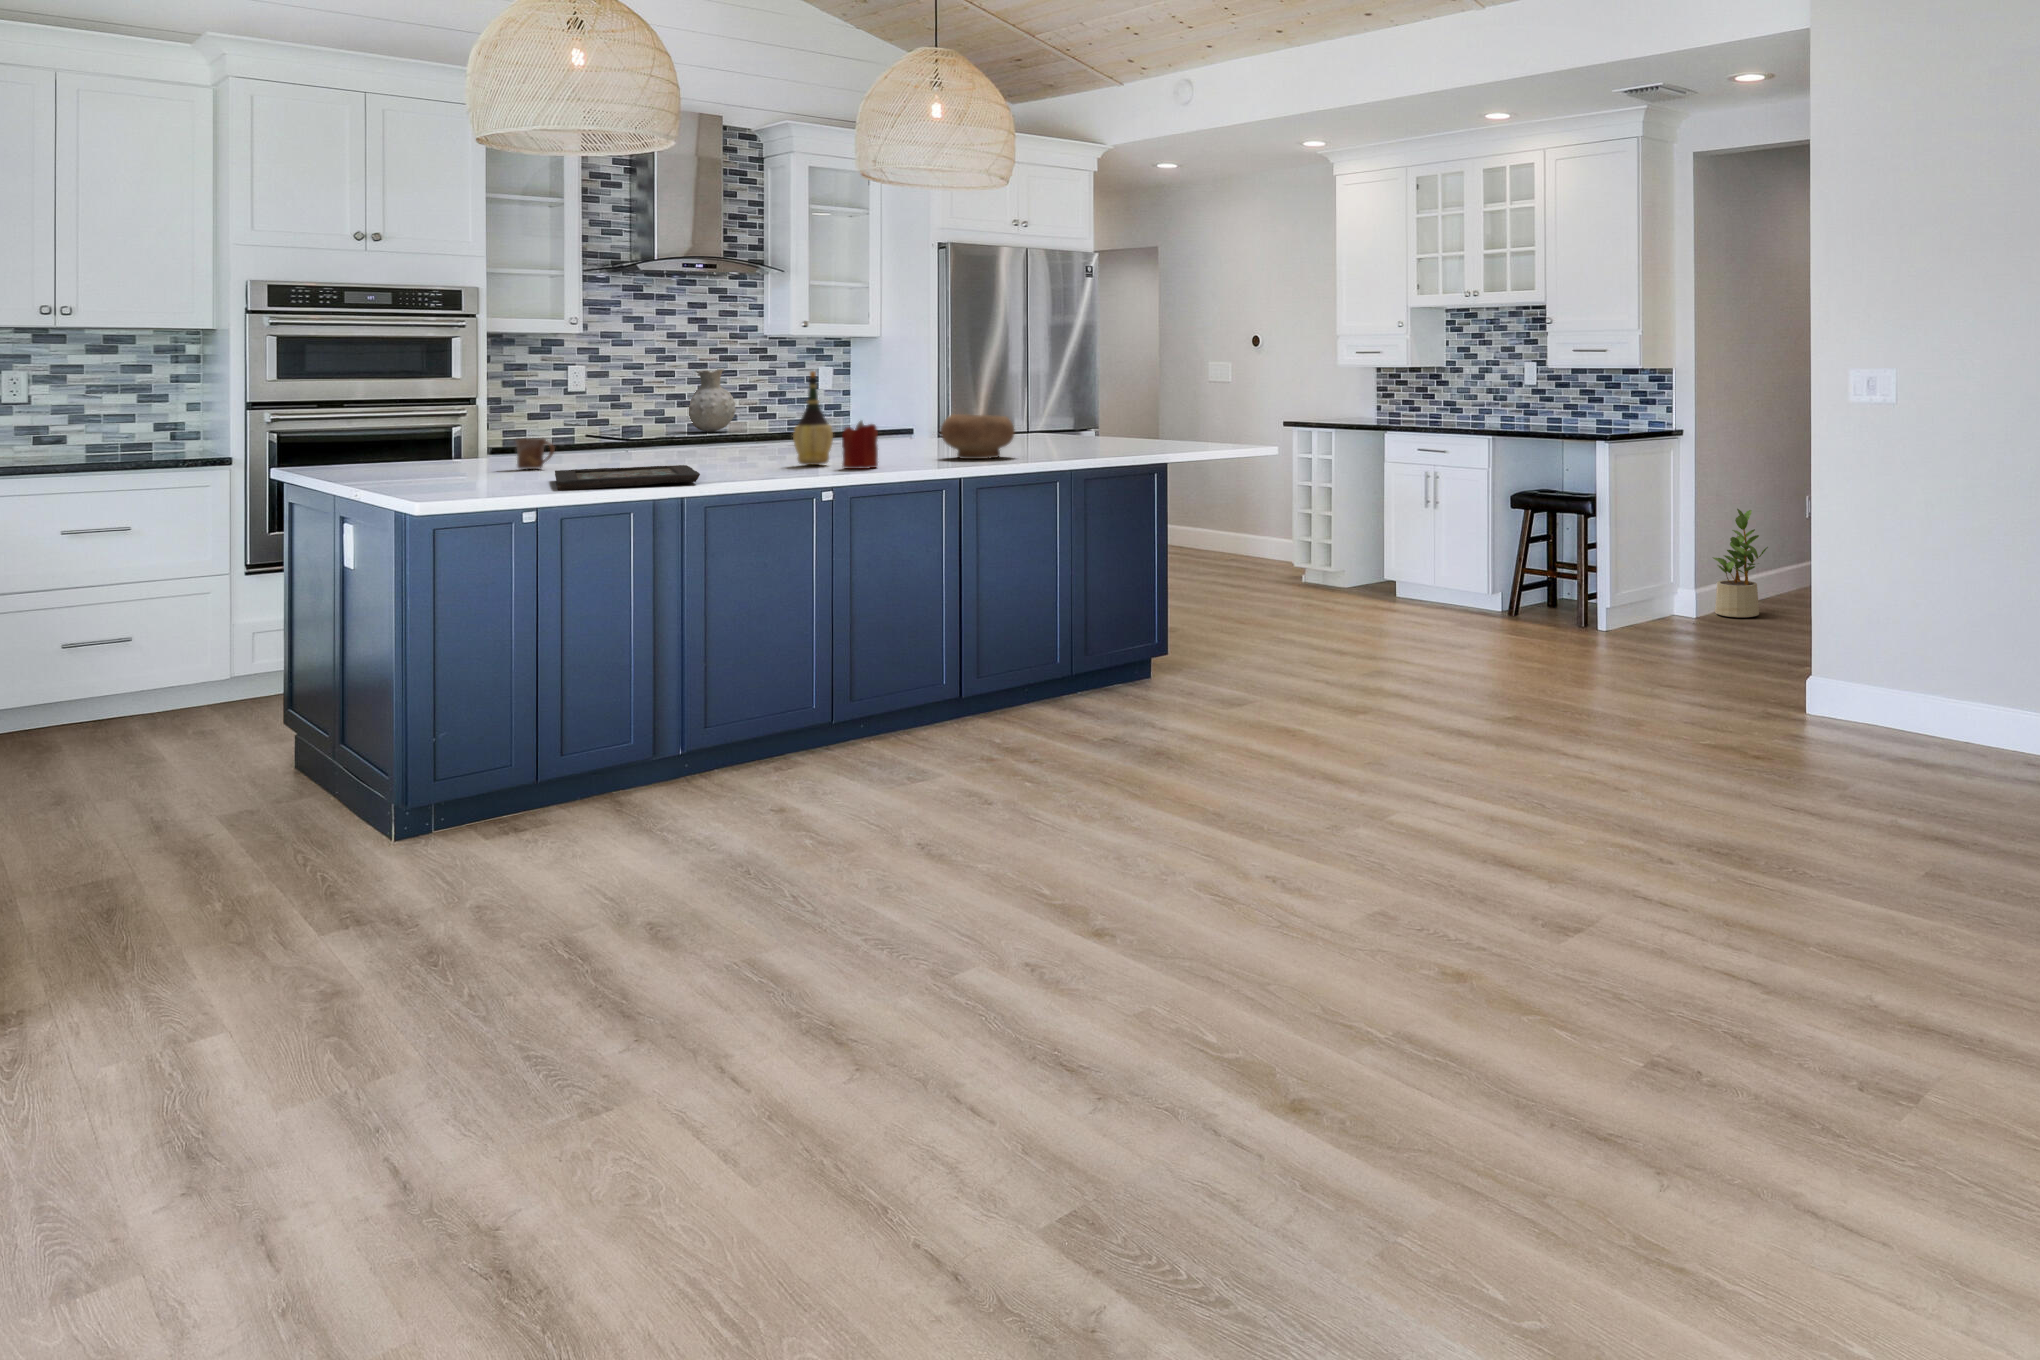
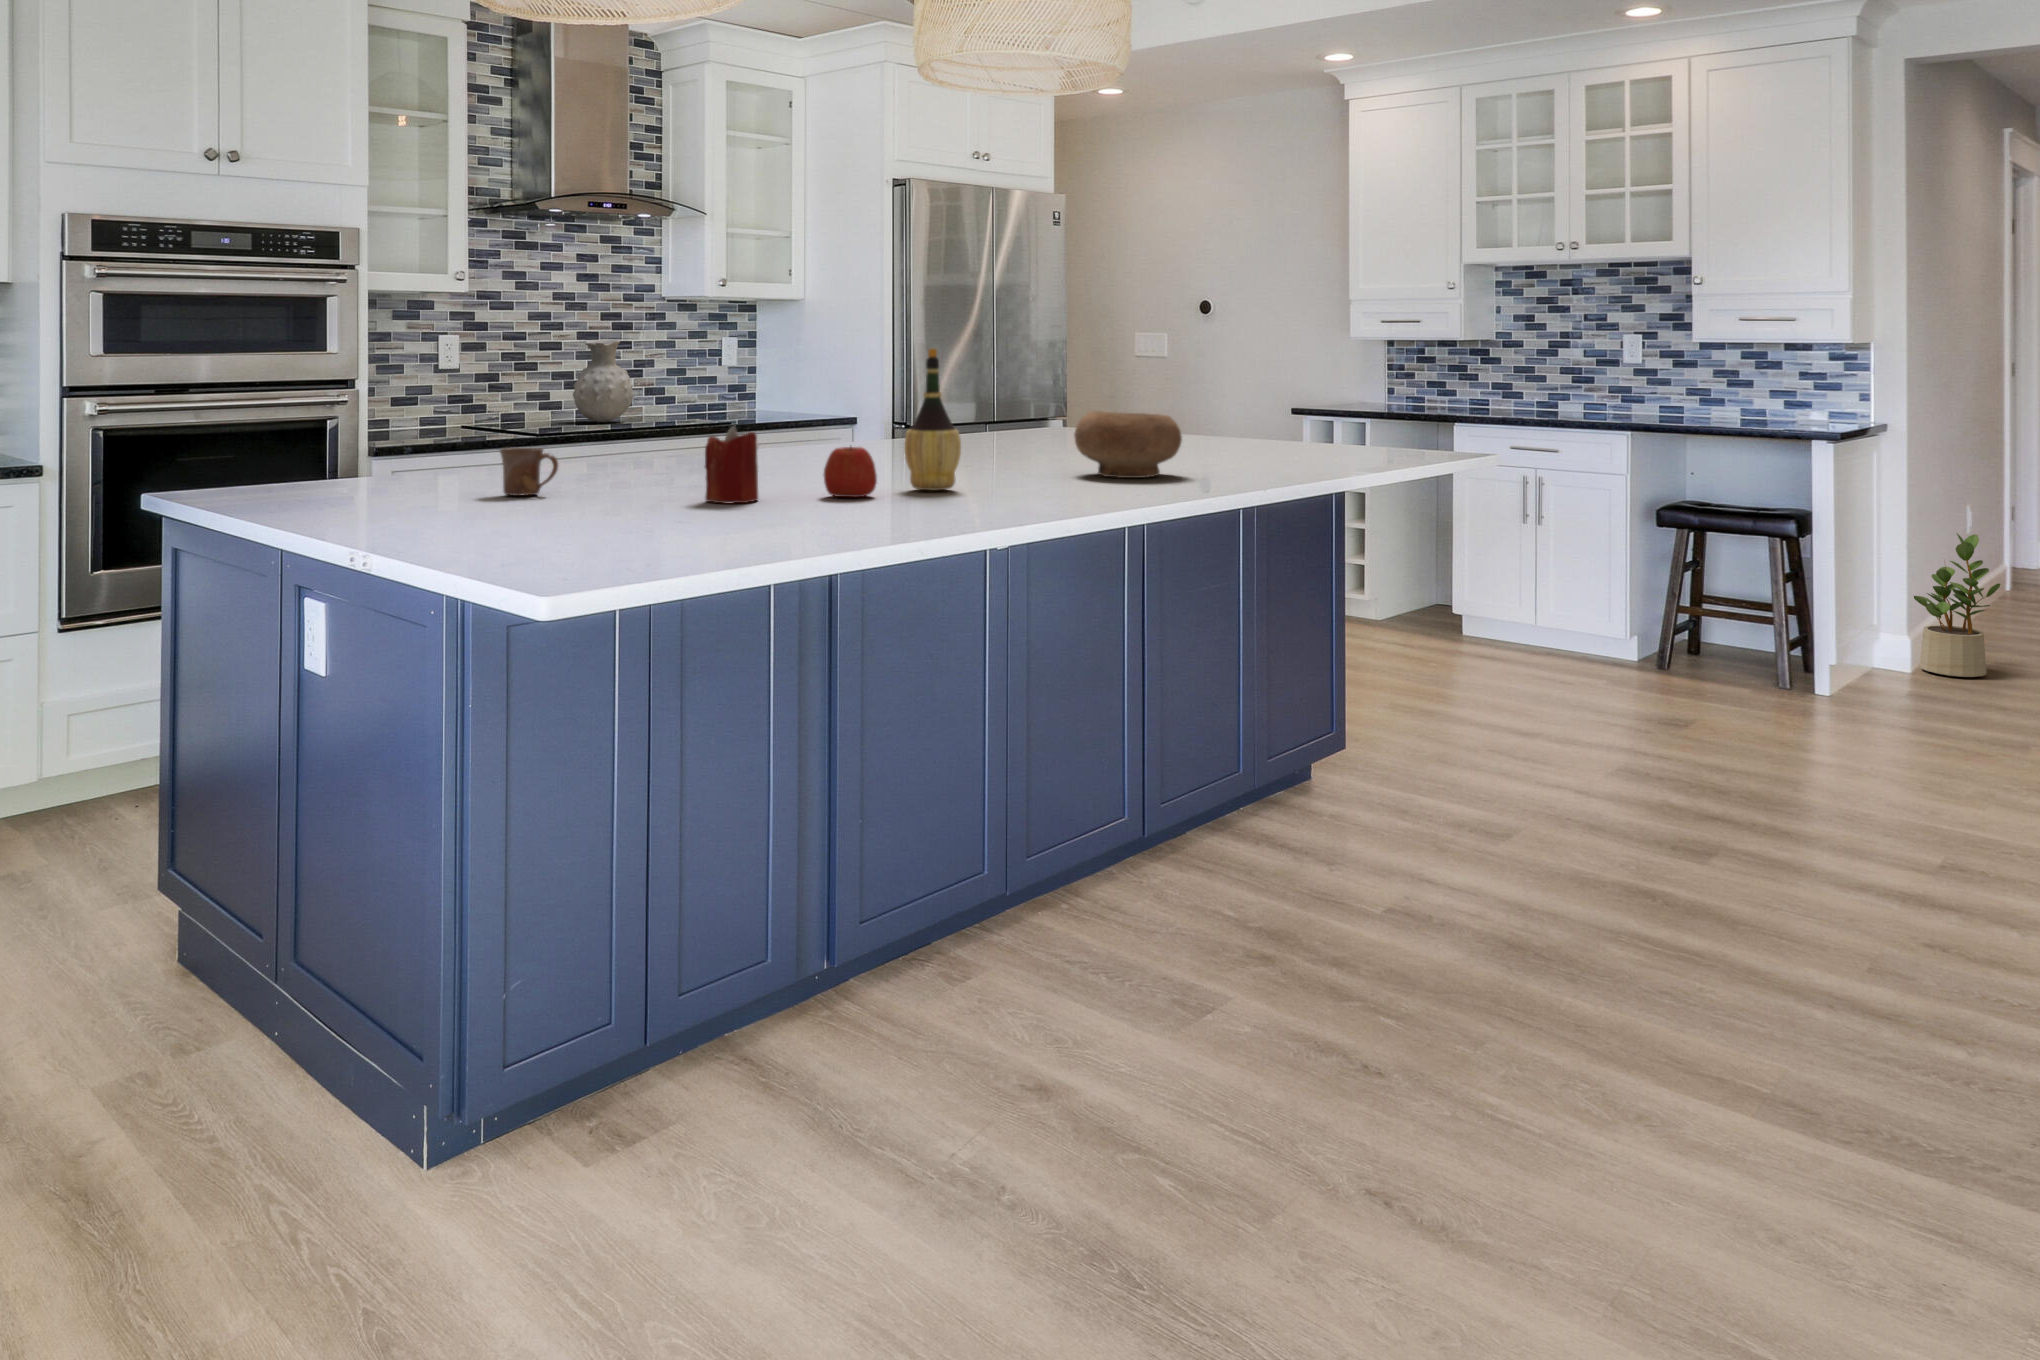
candle: present [842,421,878,469] -> present [705,425,758,504]
apple: none [728,434,765,469] -> present [824,447,877,497]
decorative tray: present [555,465,700,490] -> none [618,497,883,550]

